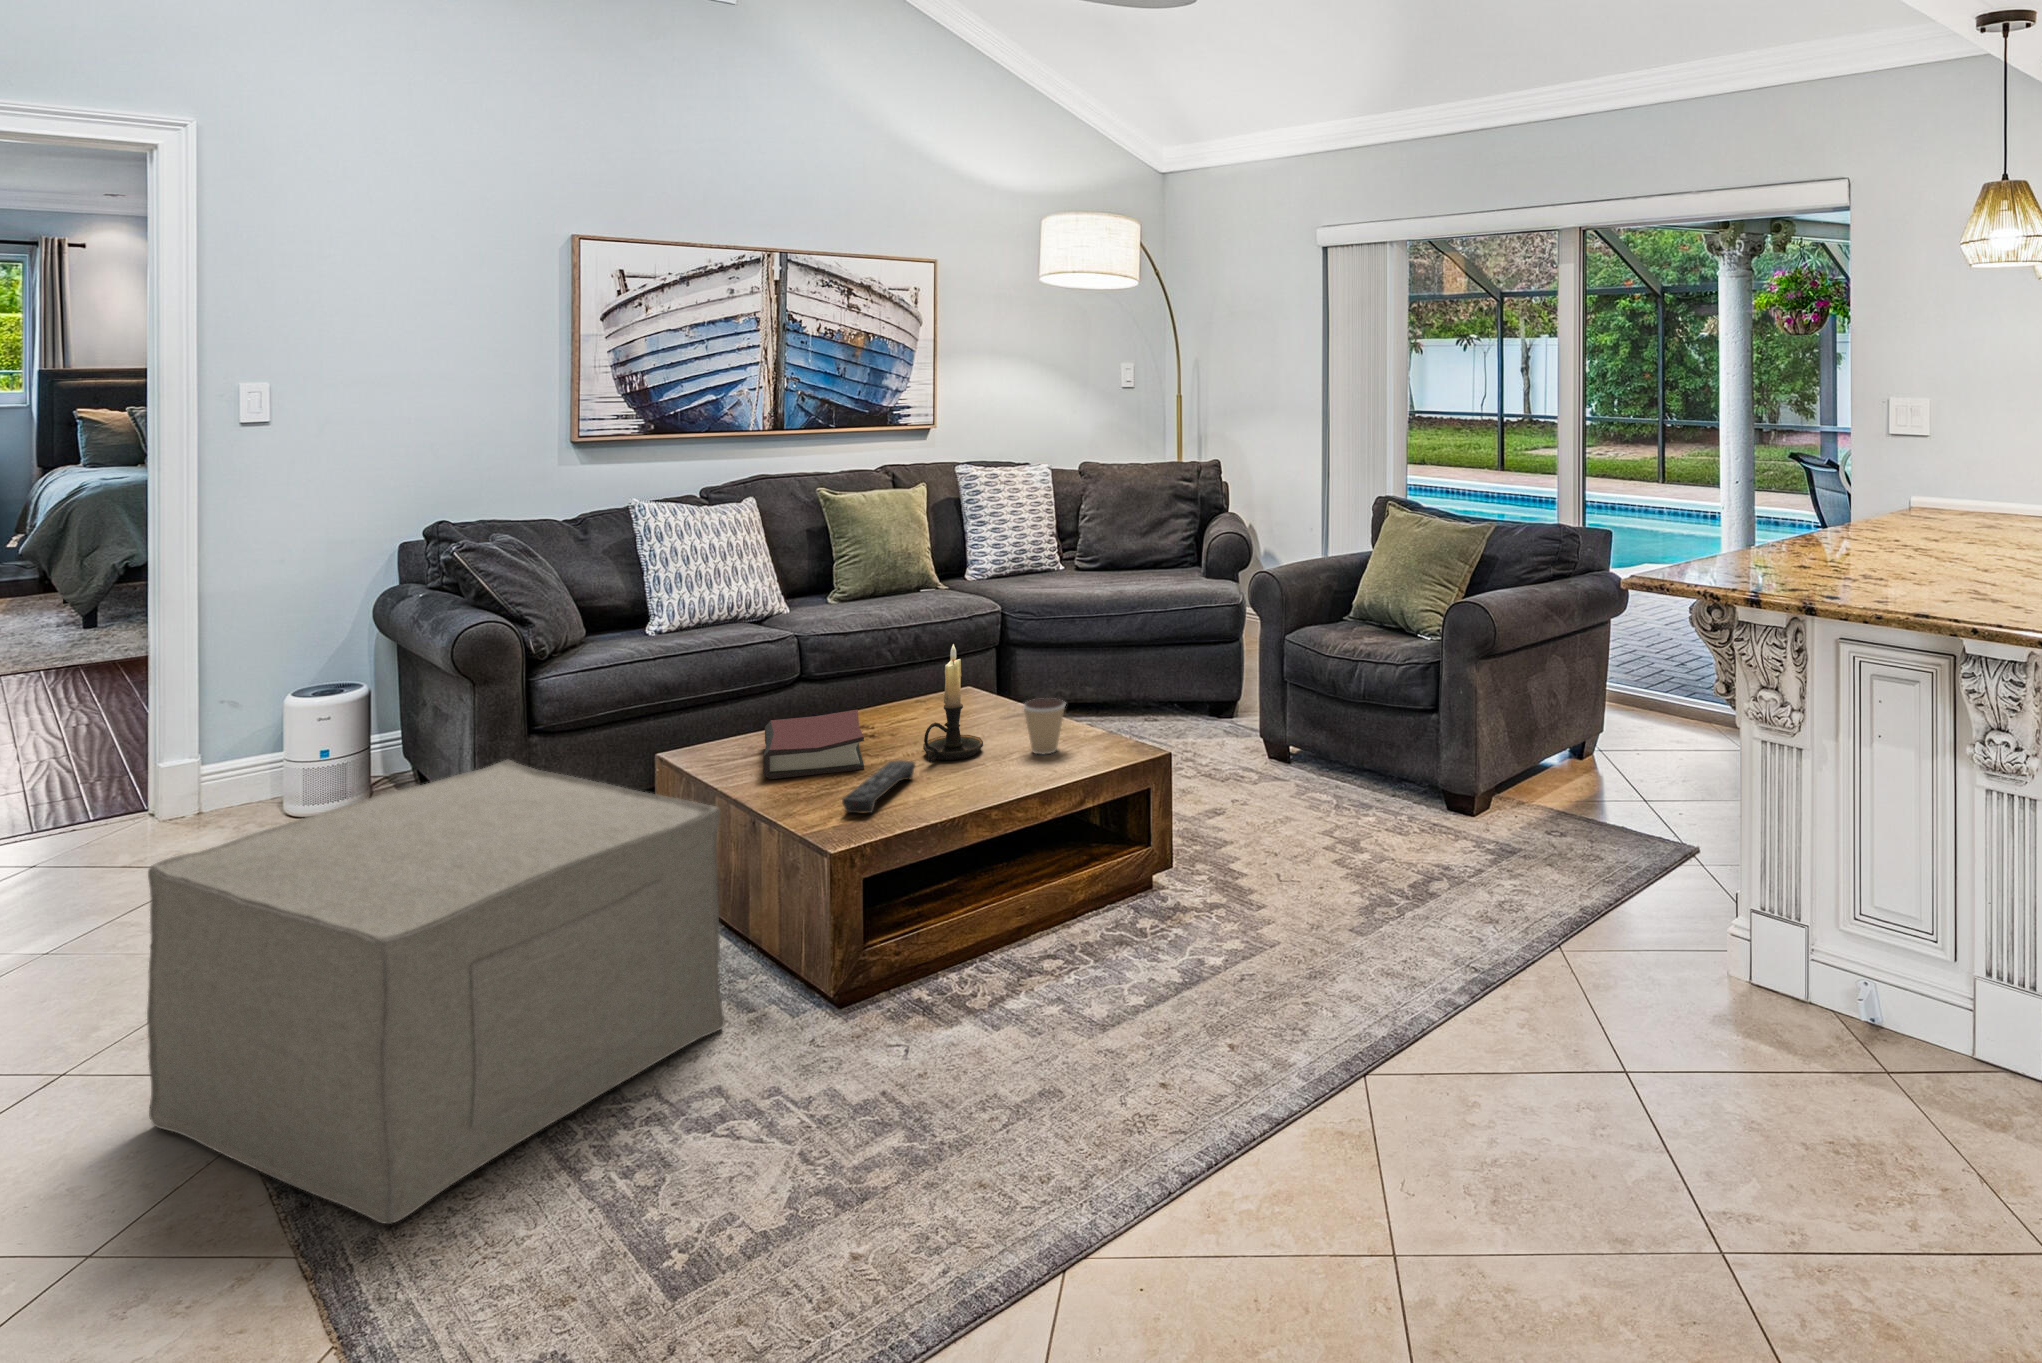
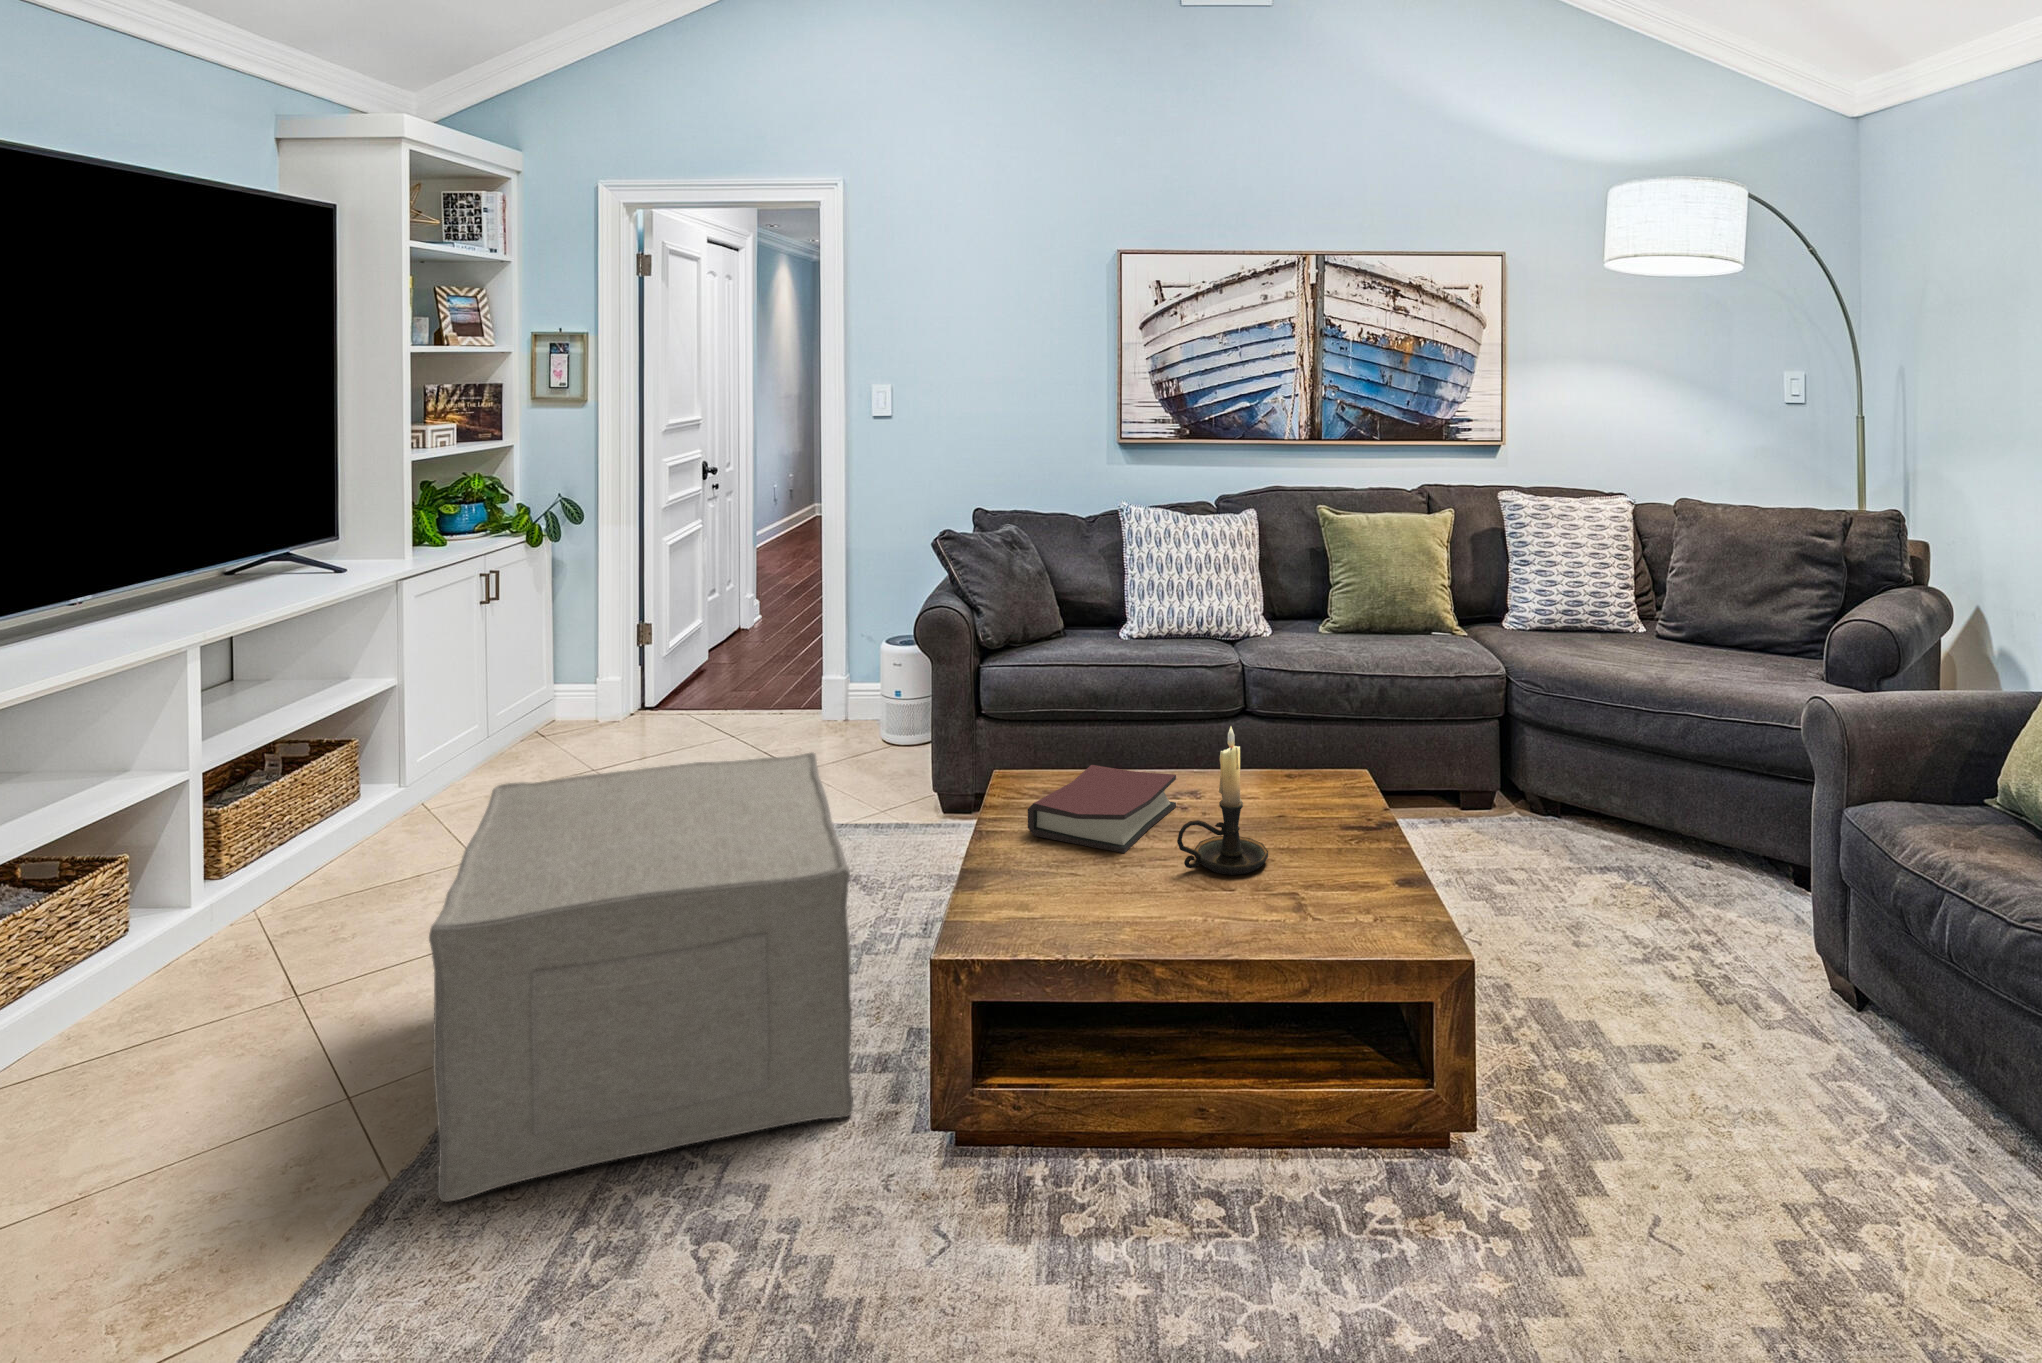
coffee cup: present [1023,698,1065,754] -> none [1298,822,1356,903]
remote control: present [842,760,915,813] -> none [1021,855,1152,920]

